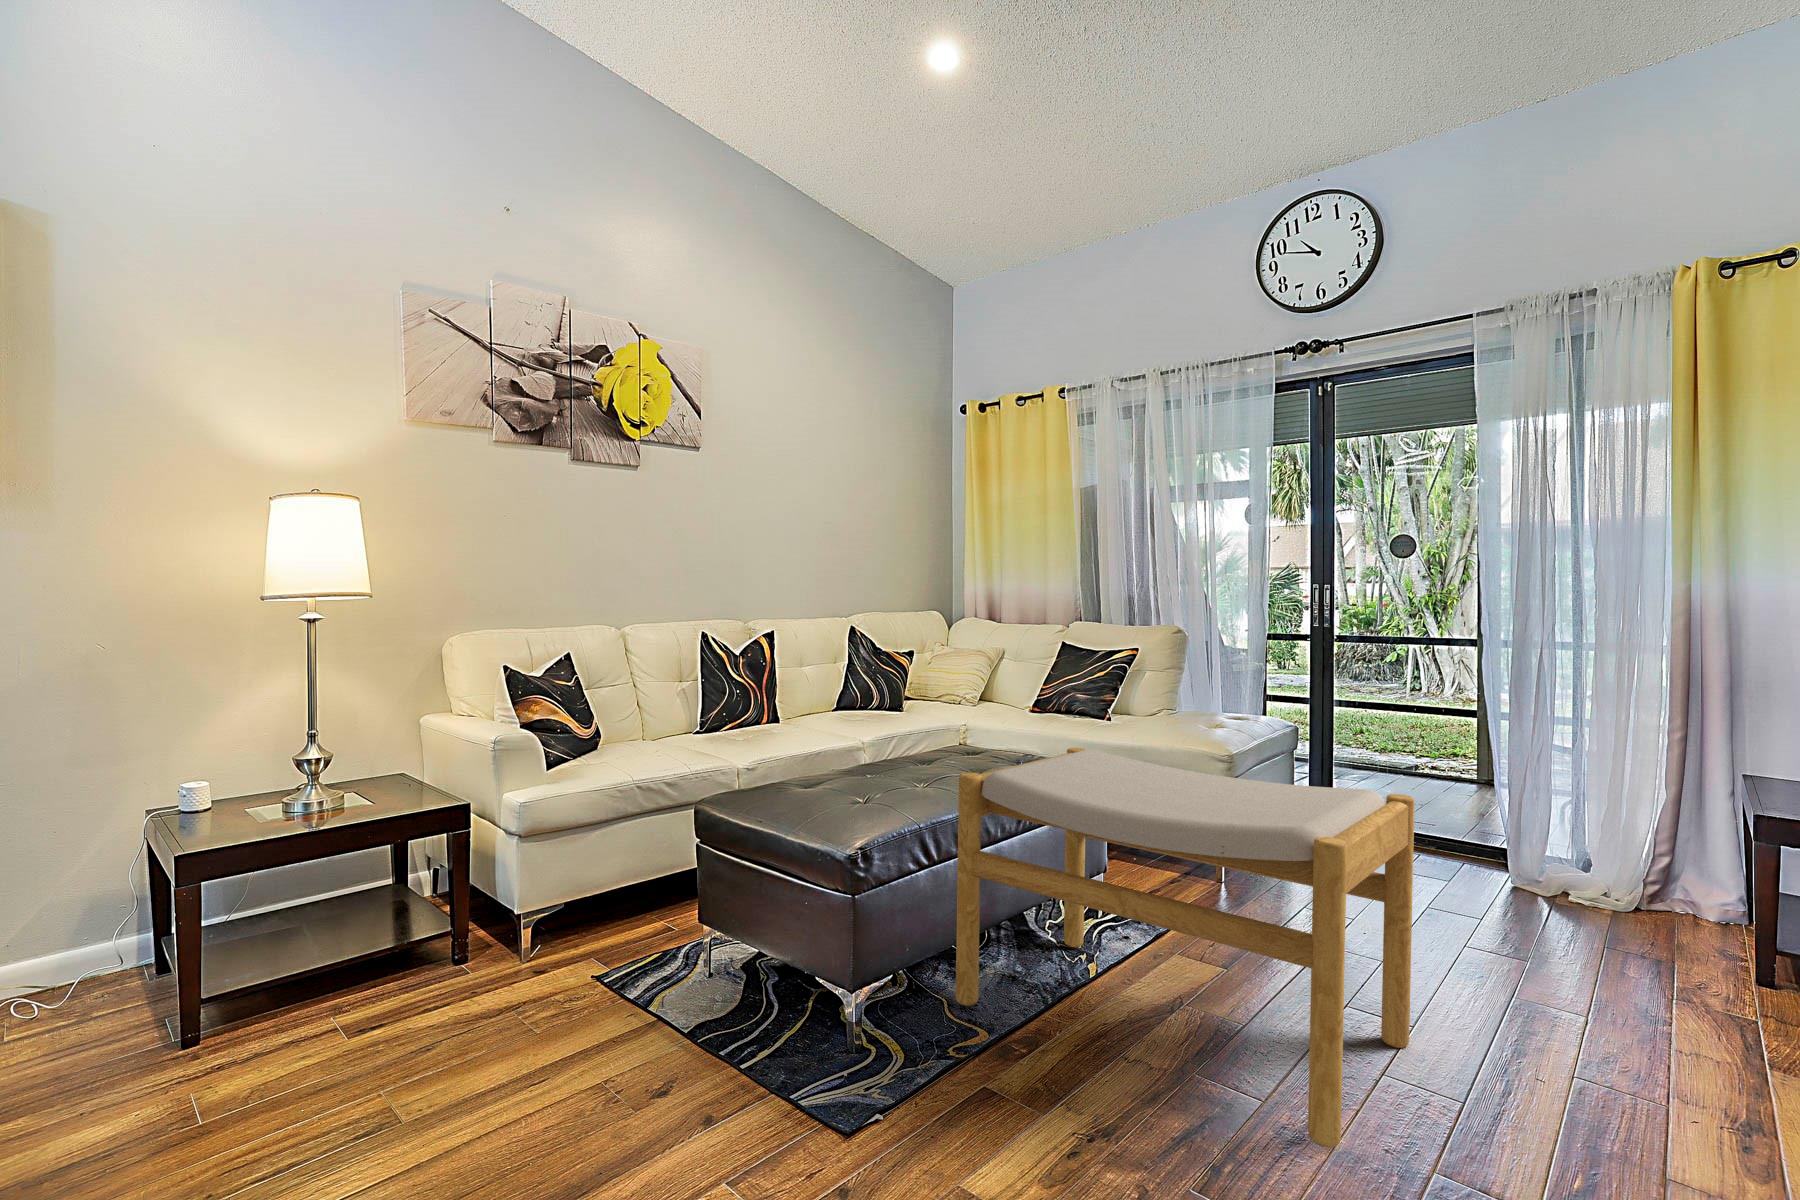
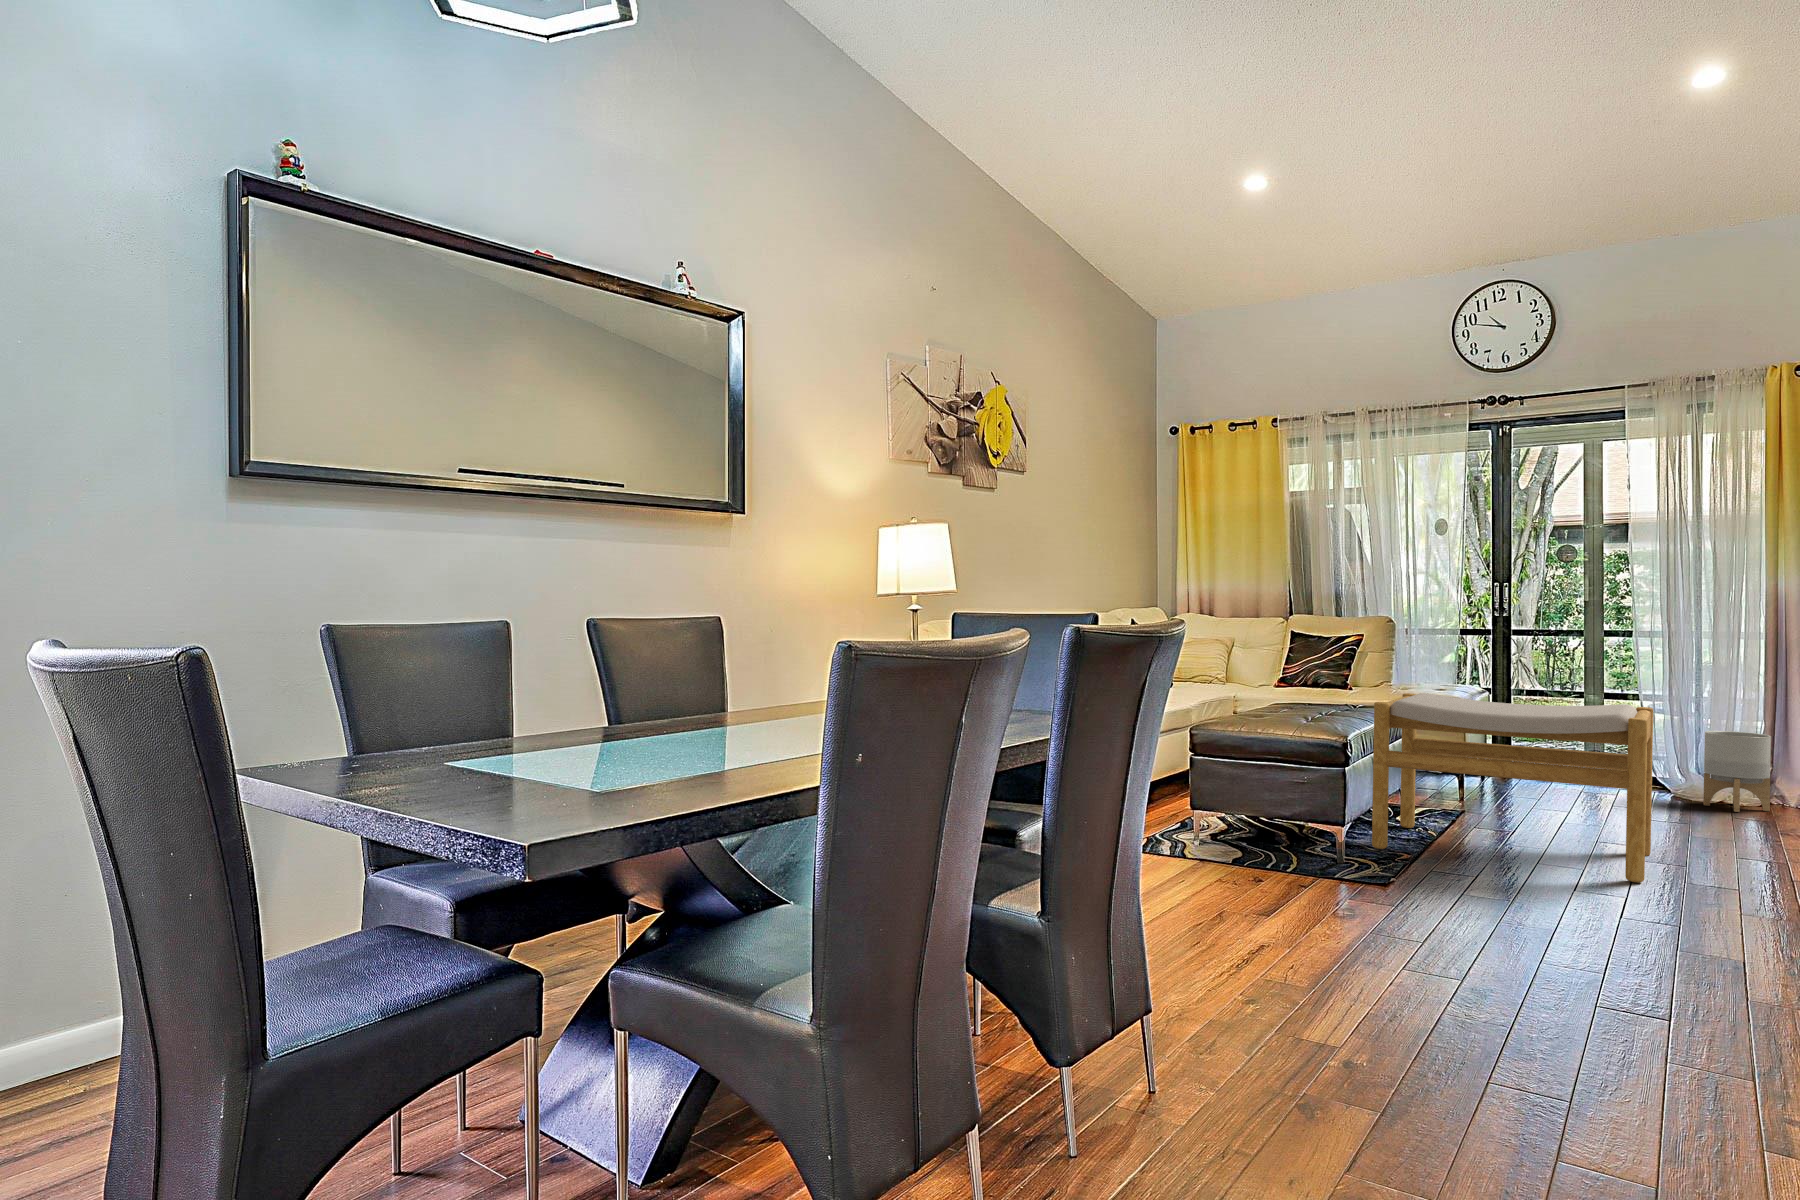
planter: none [1568,799,1671,928] -> present [1703,731,1771,812]

